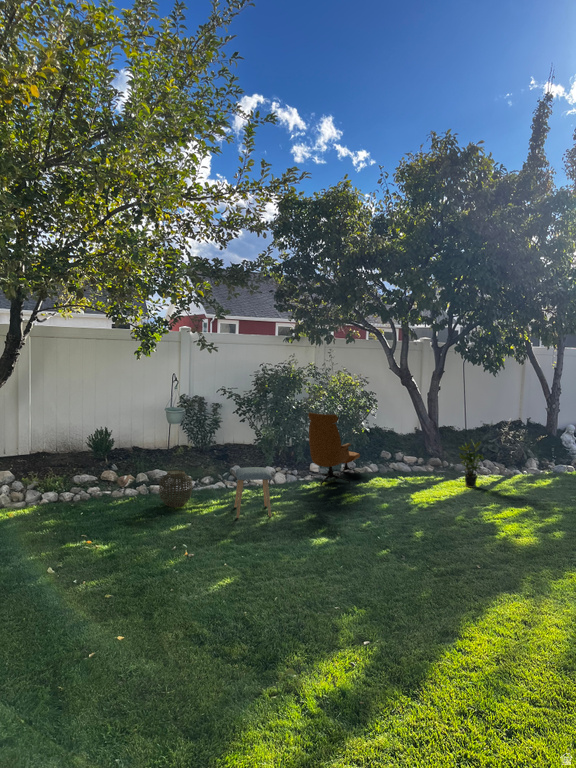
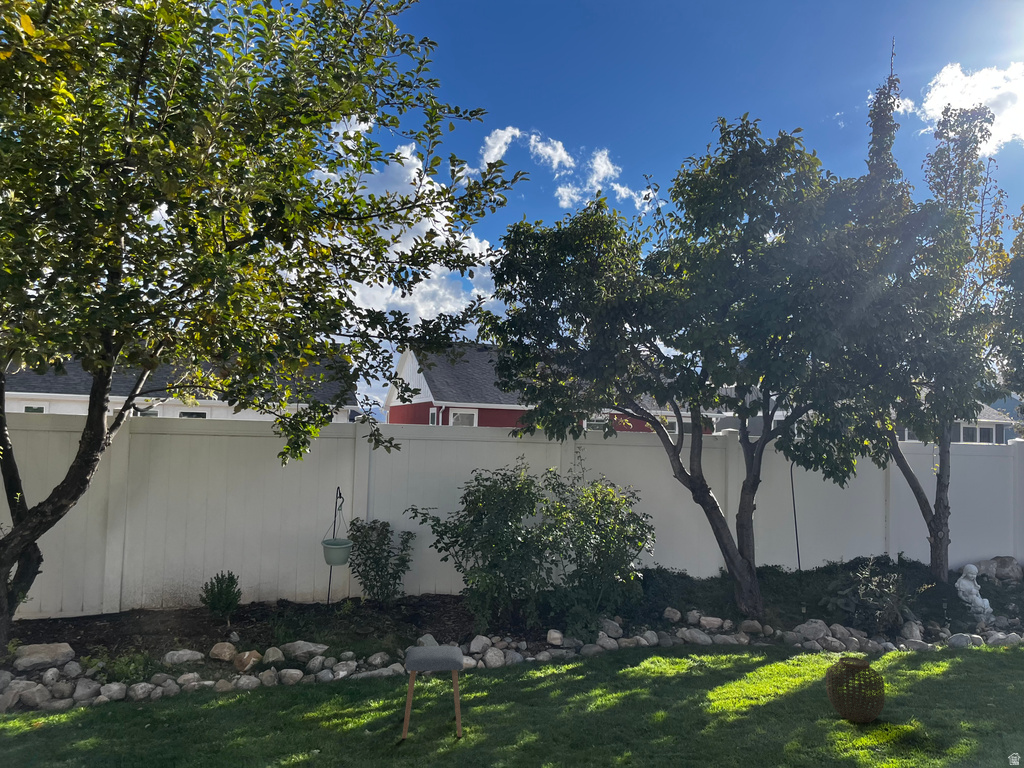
lounge chair: present [308,412,360,484] -> none [538,549,627,670]
potted plant: present [459,440,484,488] -> none [785,595,830,680]
woven basket: present [159,470,192,507] -> present [826,657,885,722]

